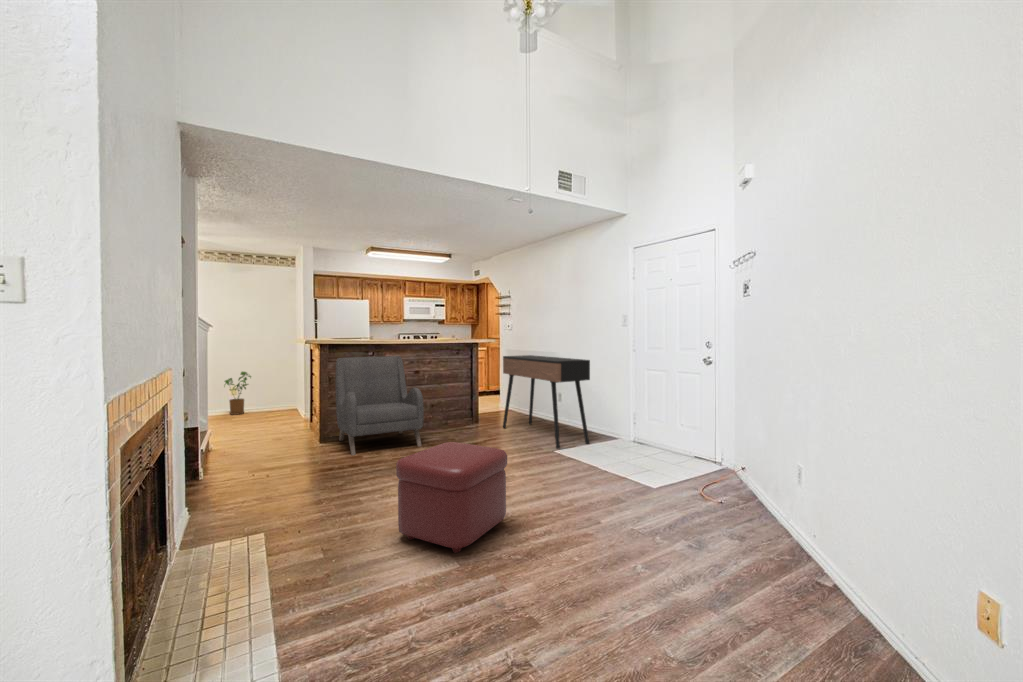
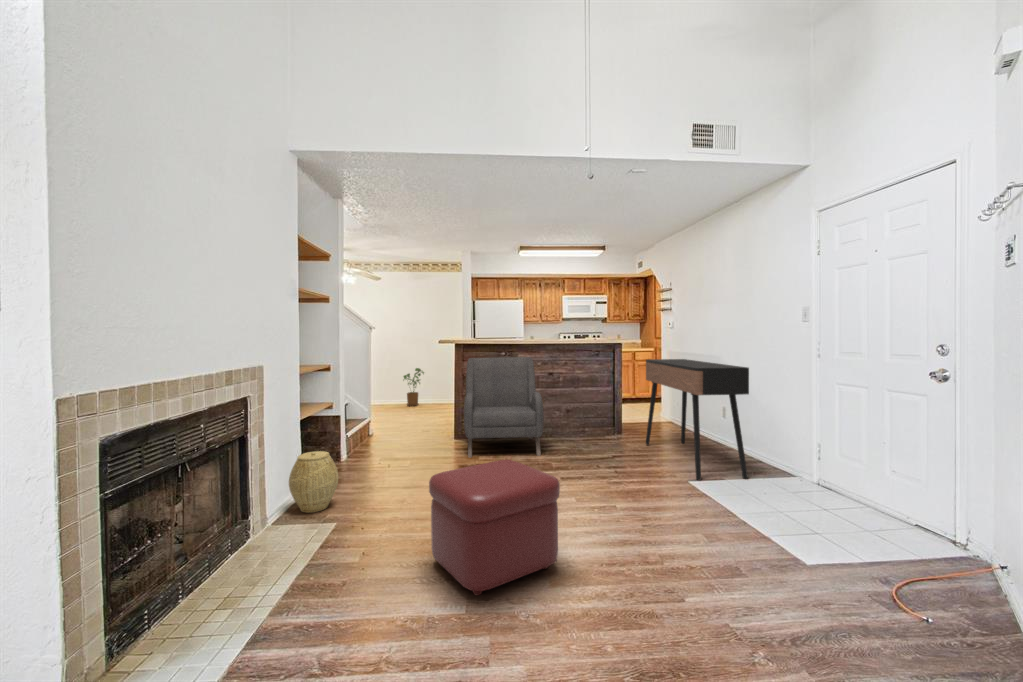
woven basket: none [189,460,249,528] -> present [289,451,338,513]

